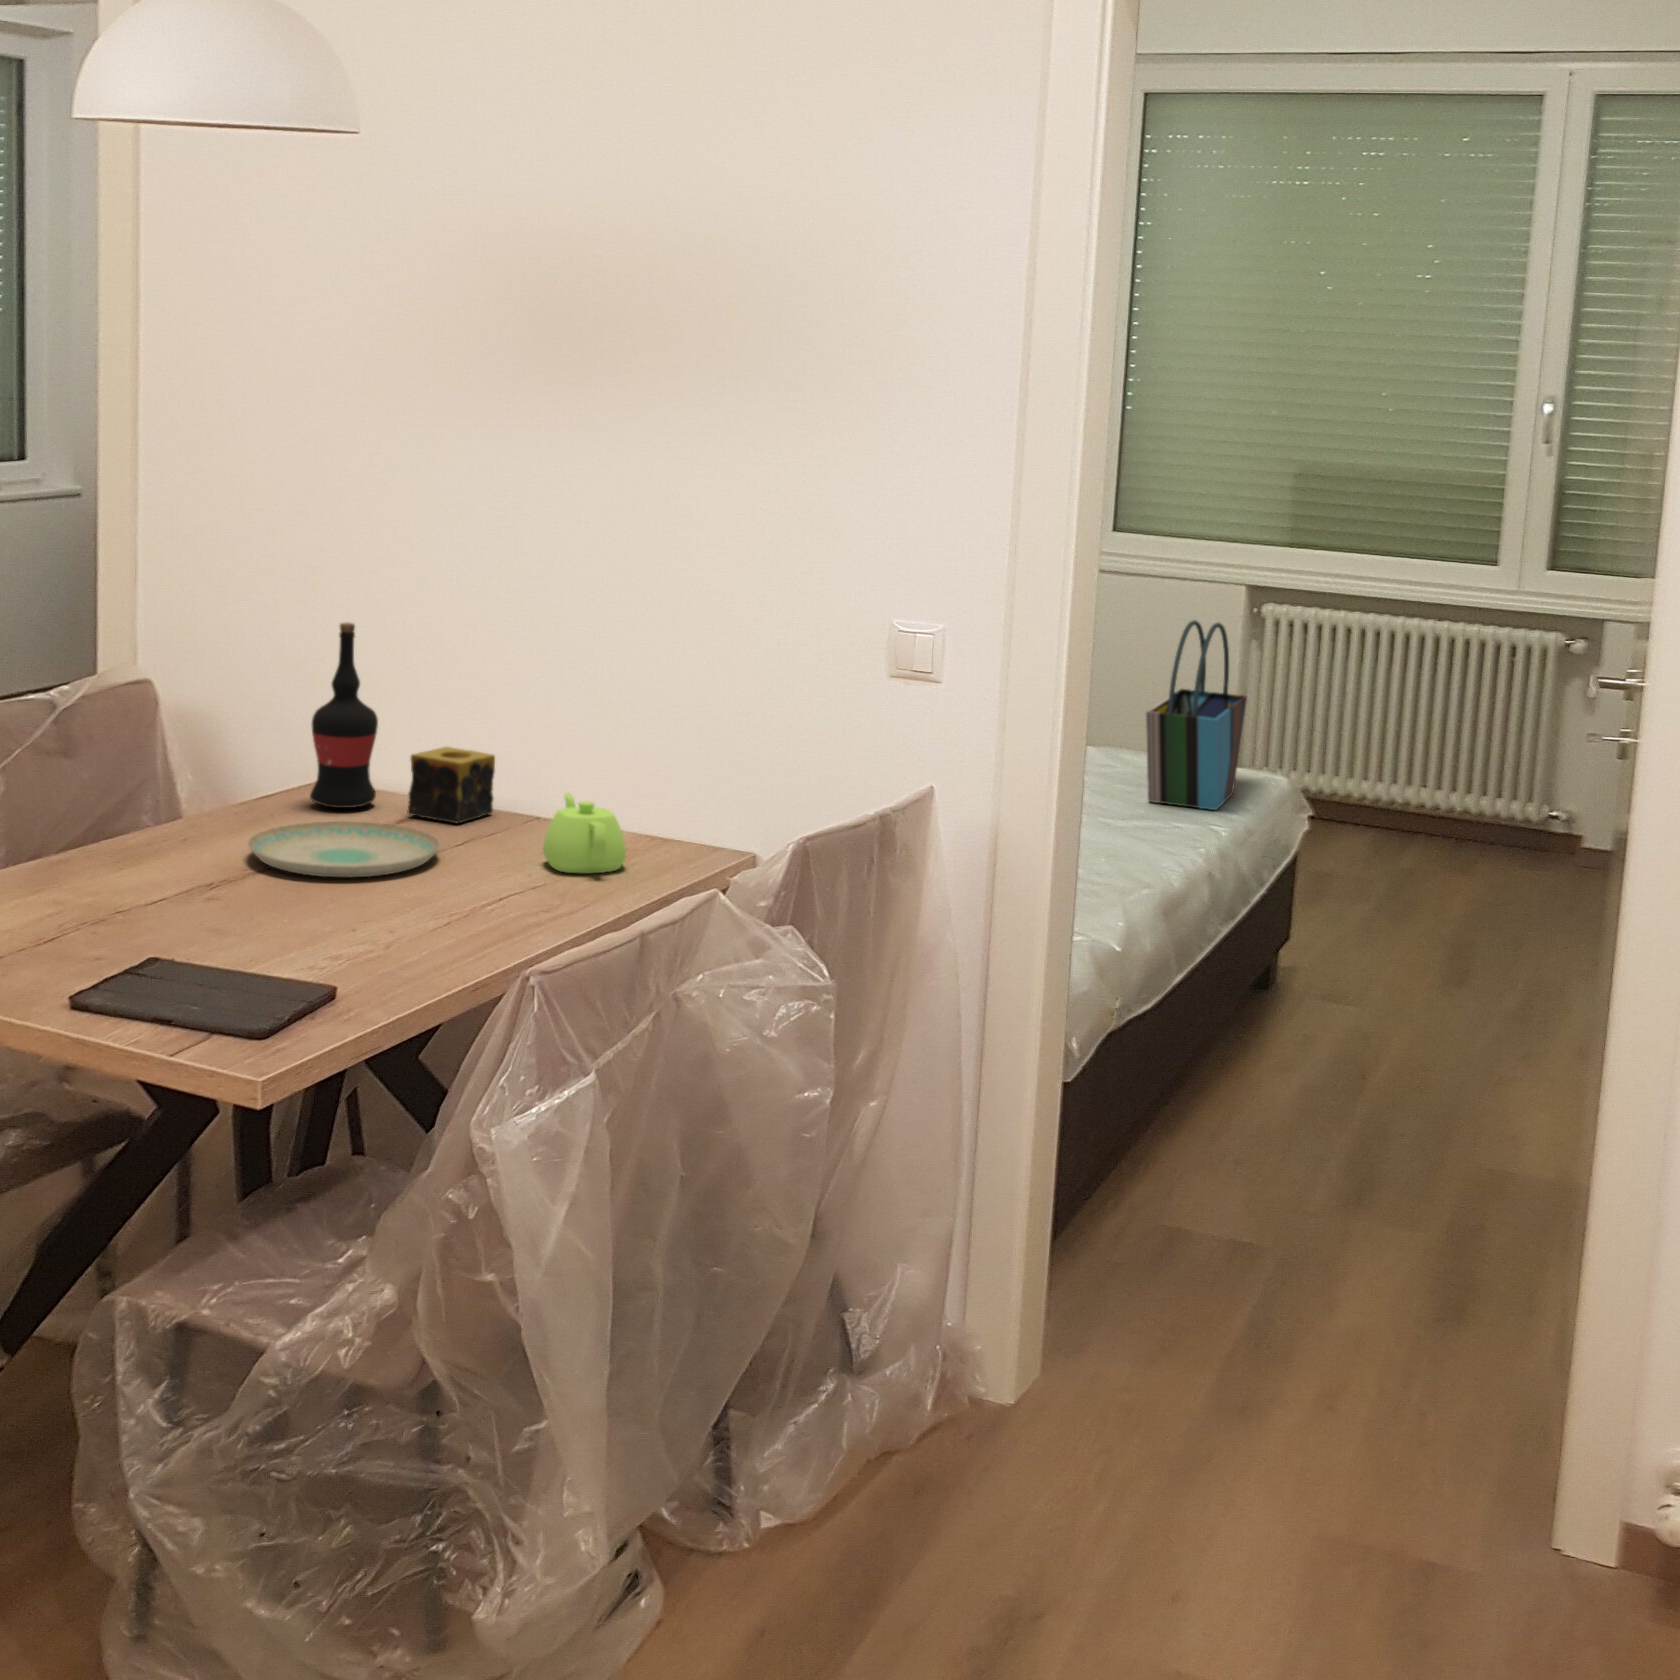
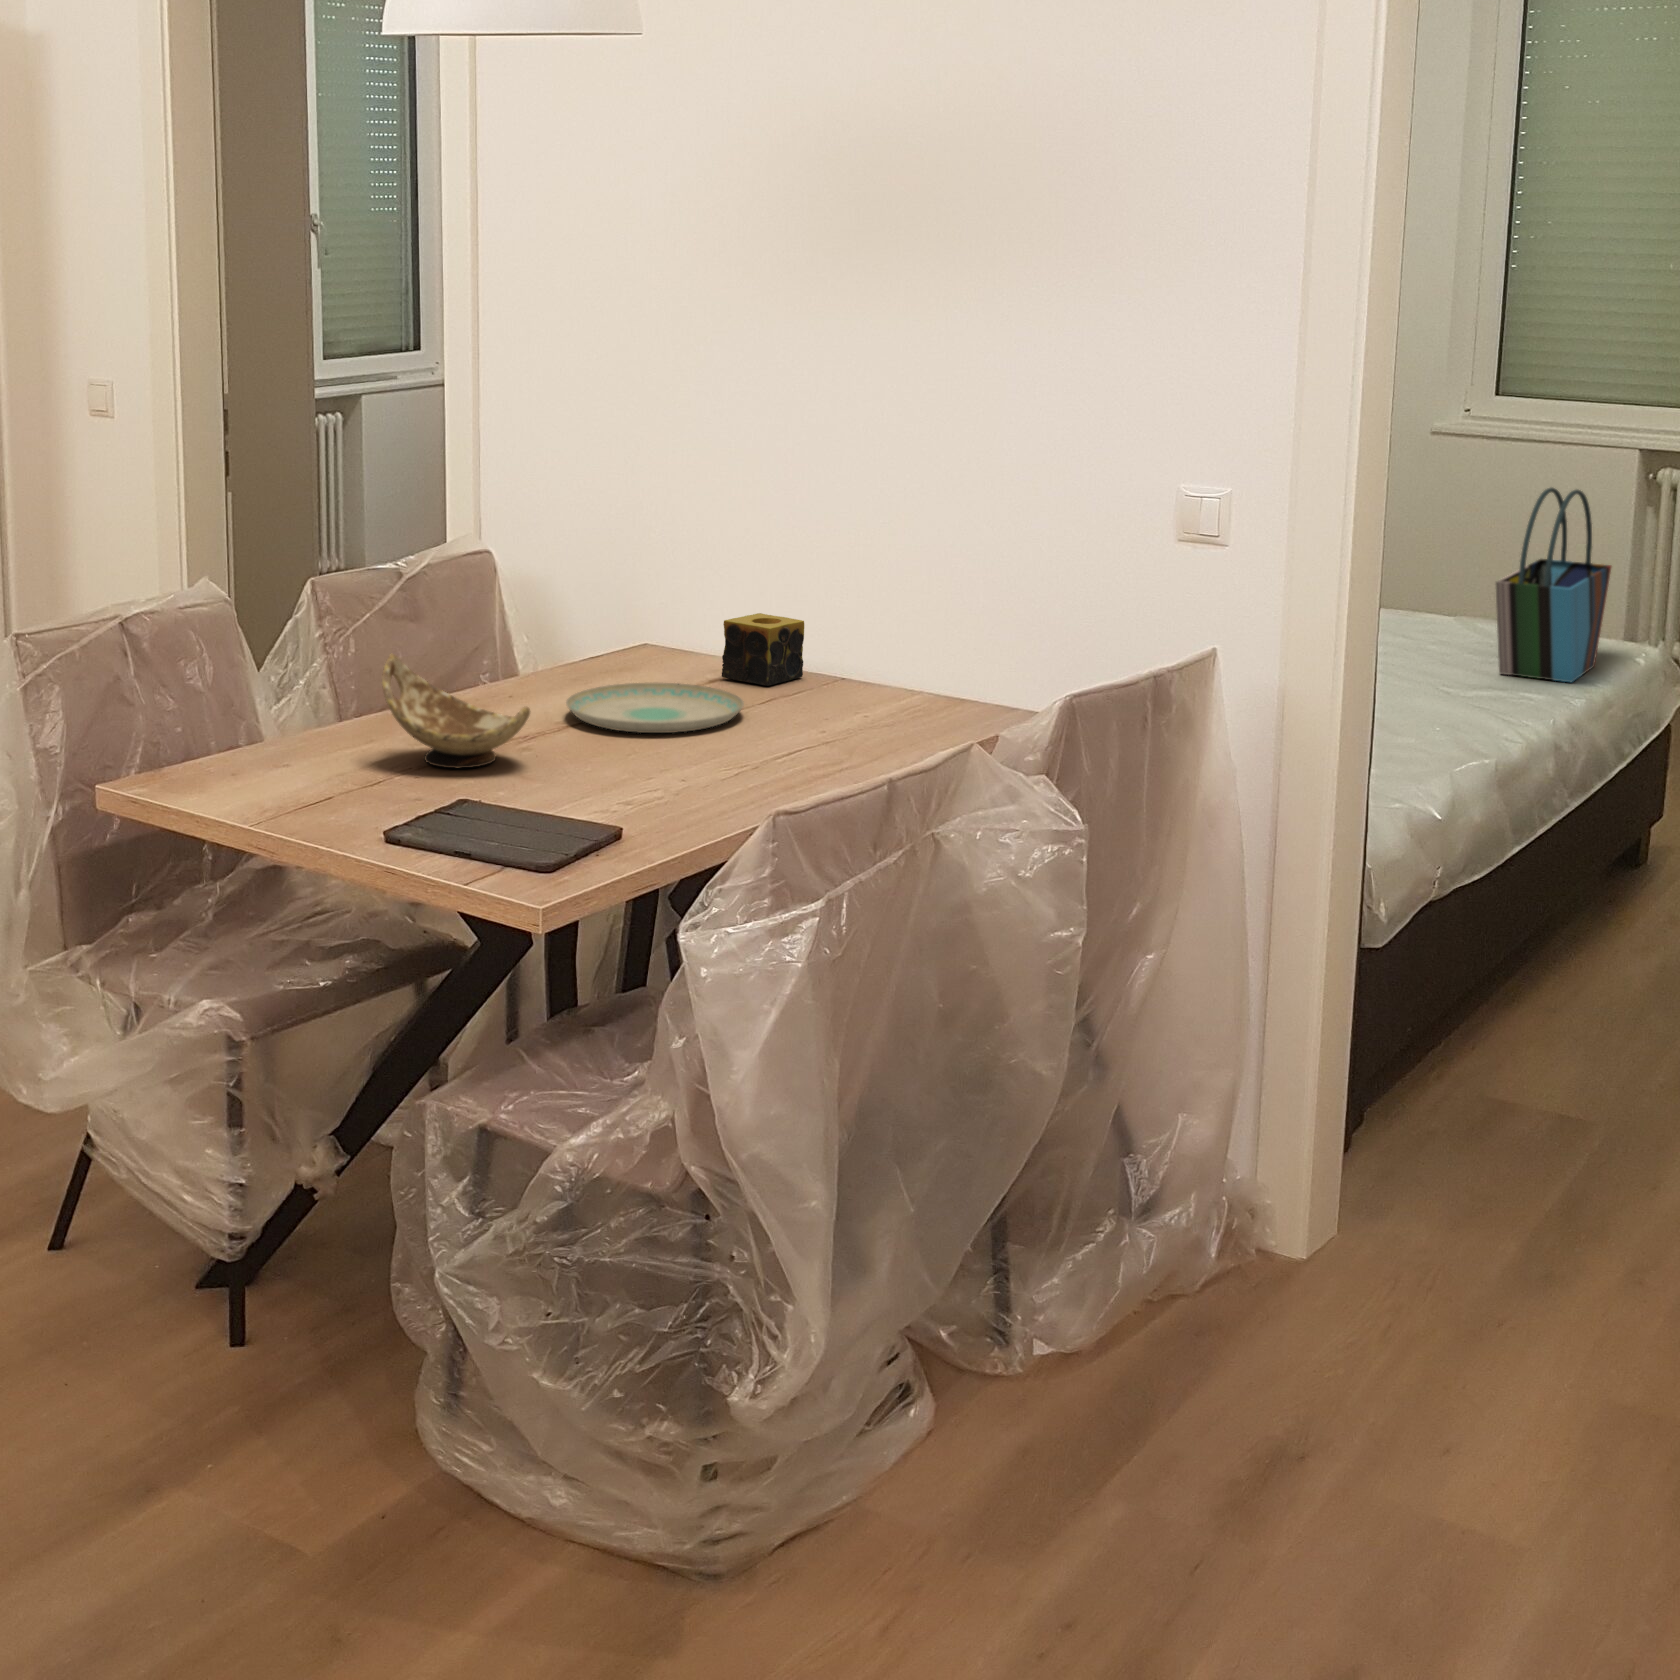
wine bottle: present [310,623,378,808] -> none [632,496,695,671]
teapot: present [543,793,626,873] -> none [841,656,920,732]
decorative bowl: none [54,794,220,921] -> present [382,654,530,768]

